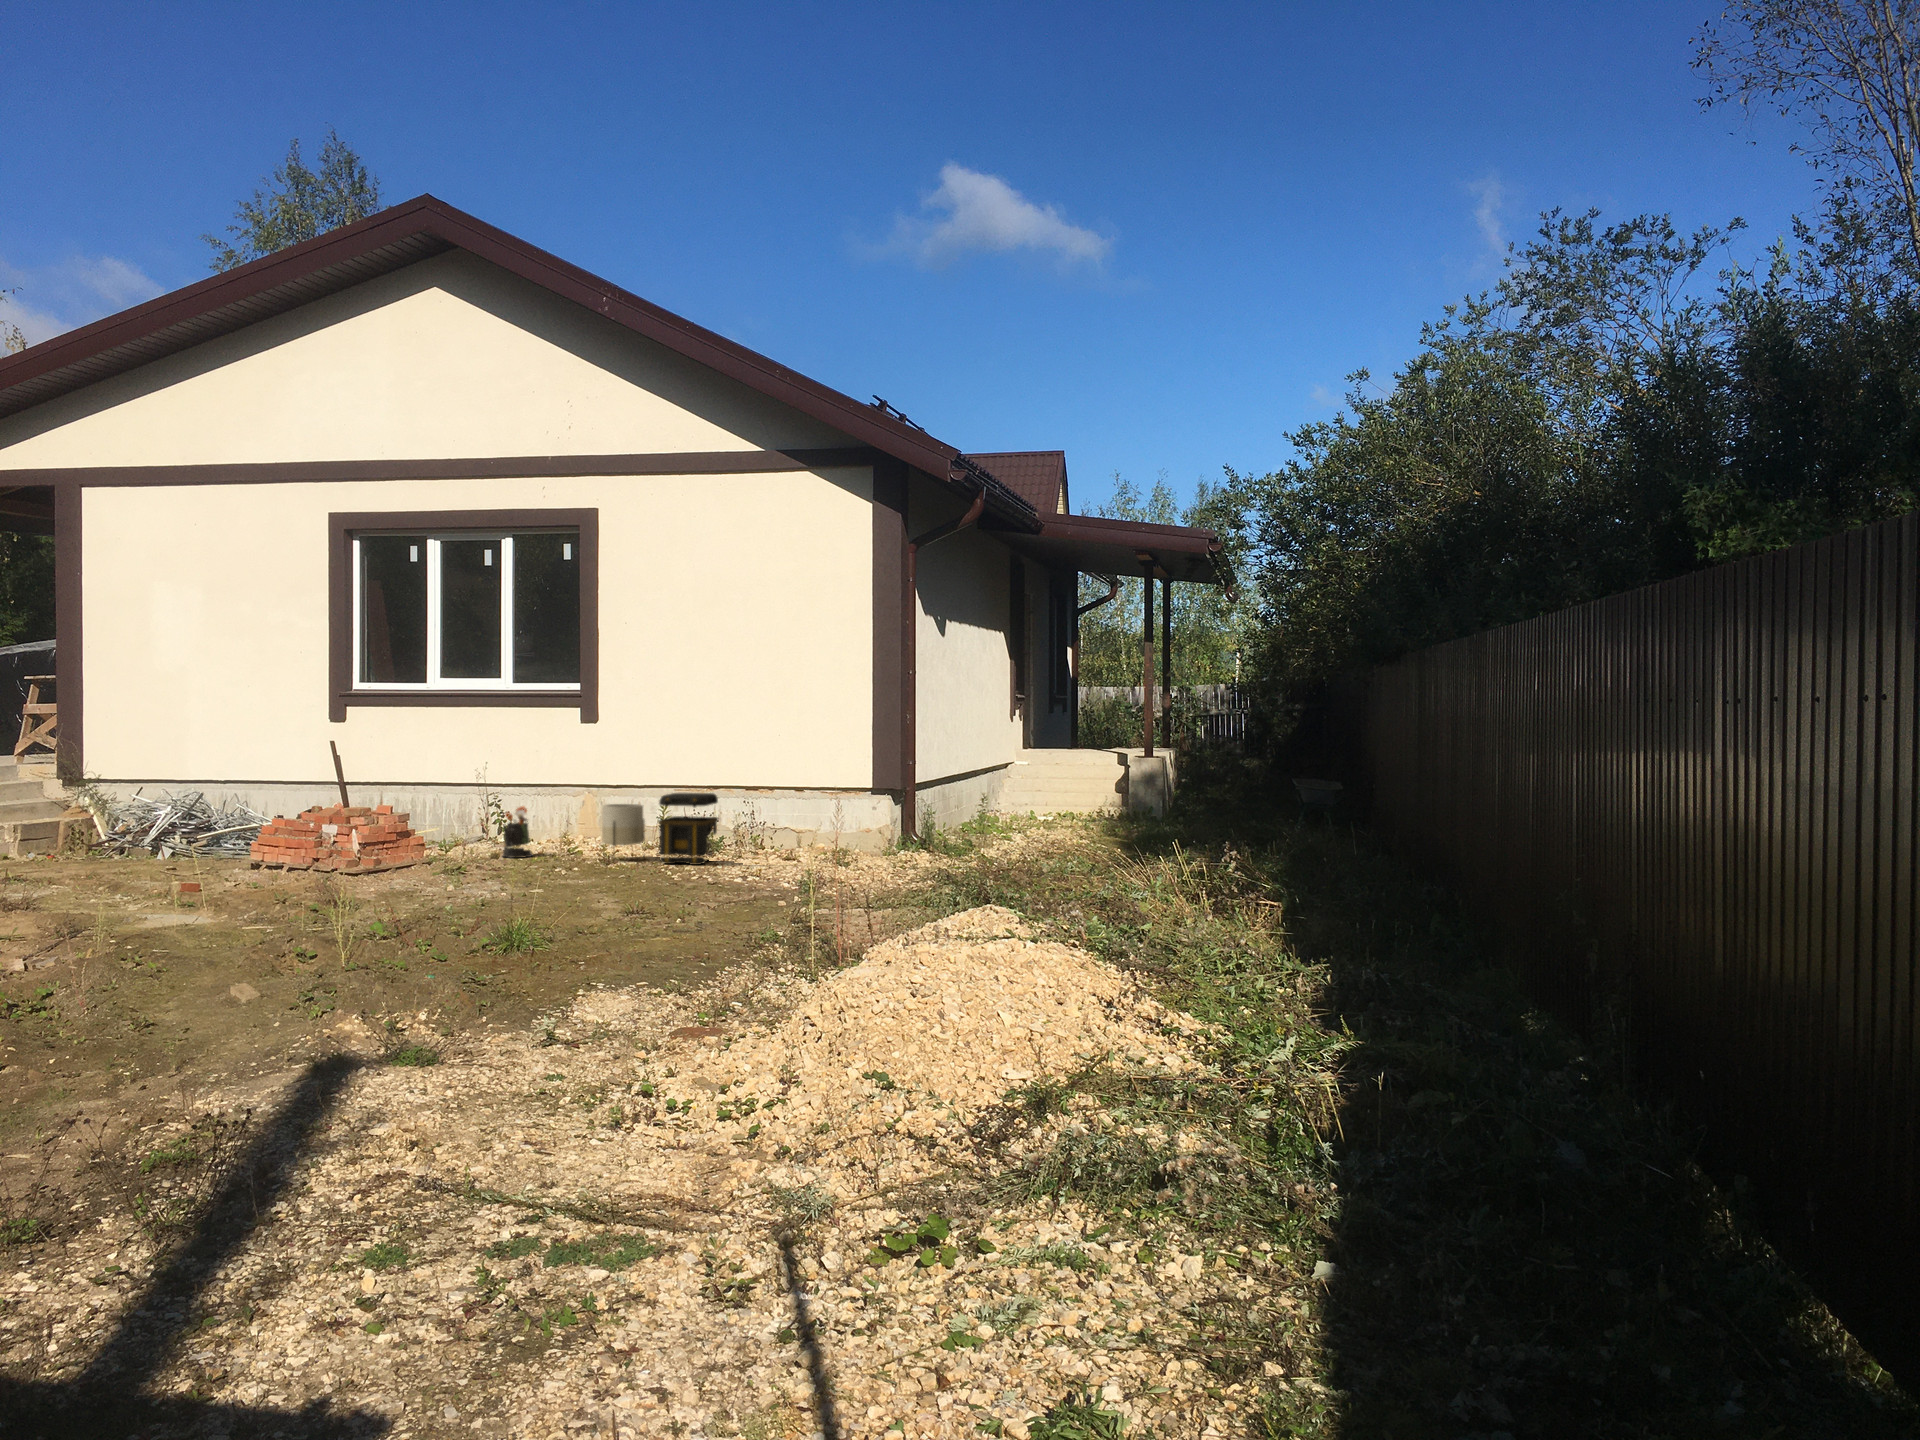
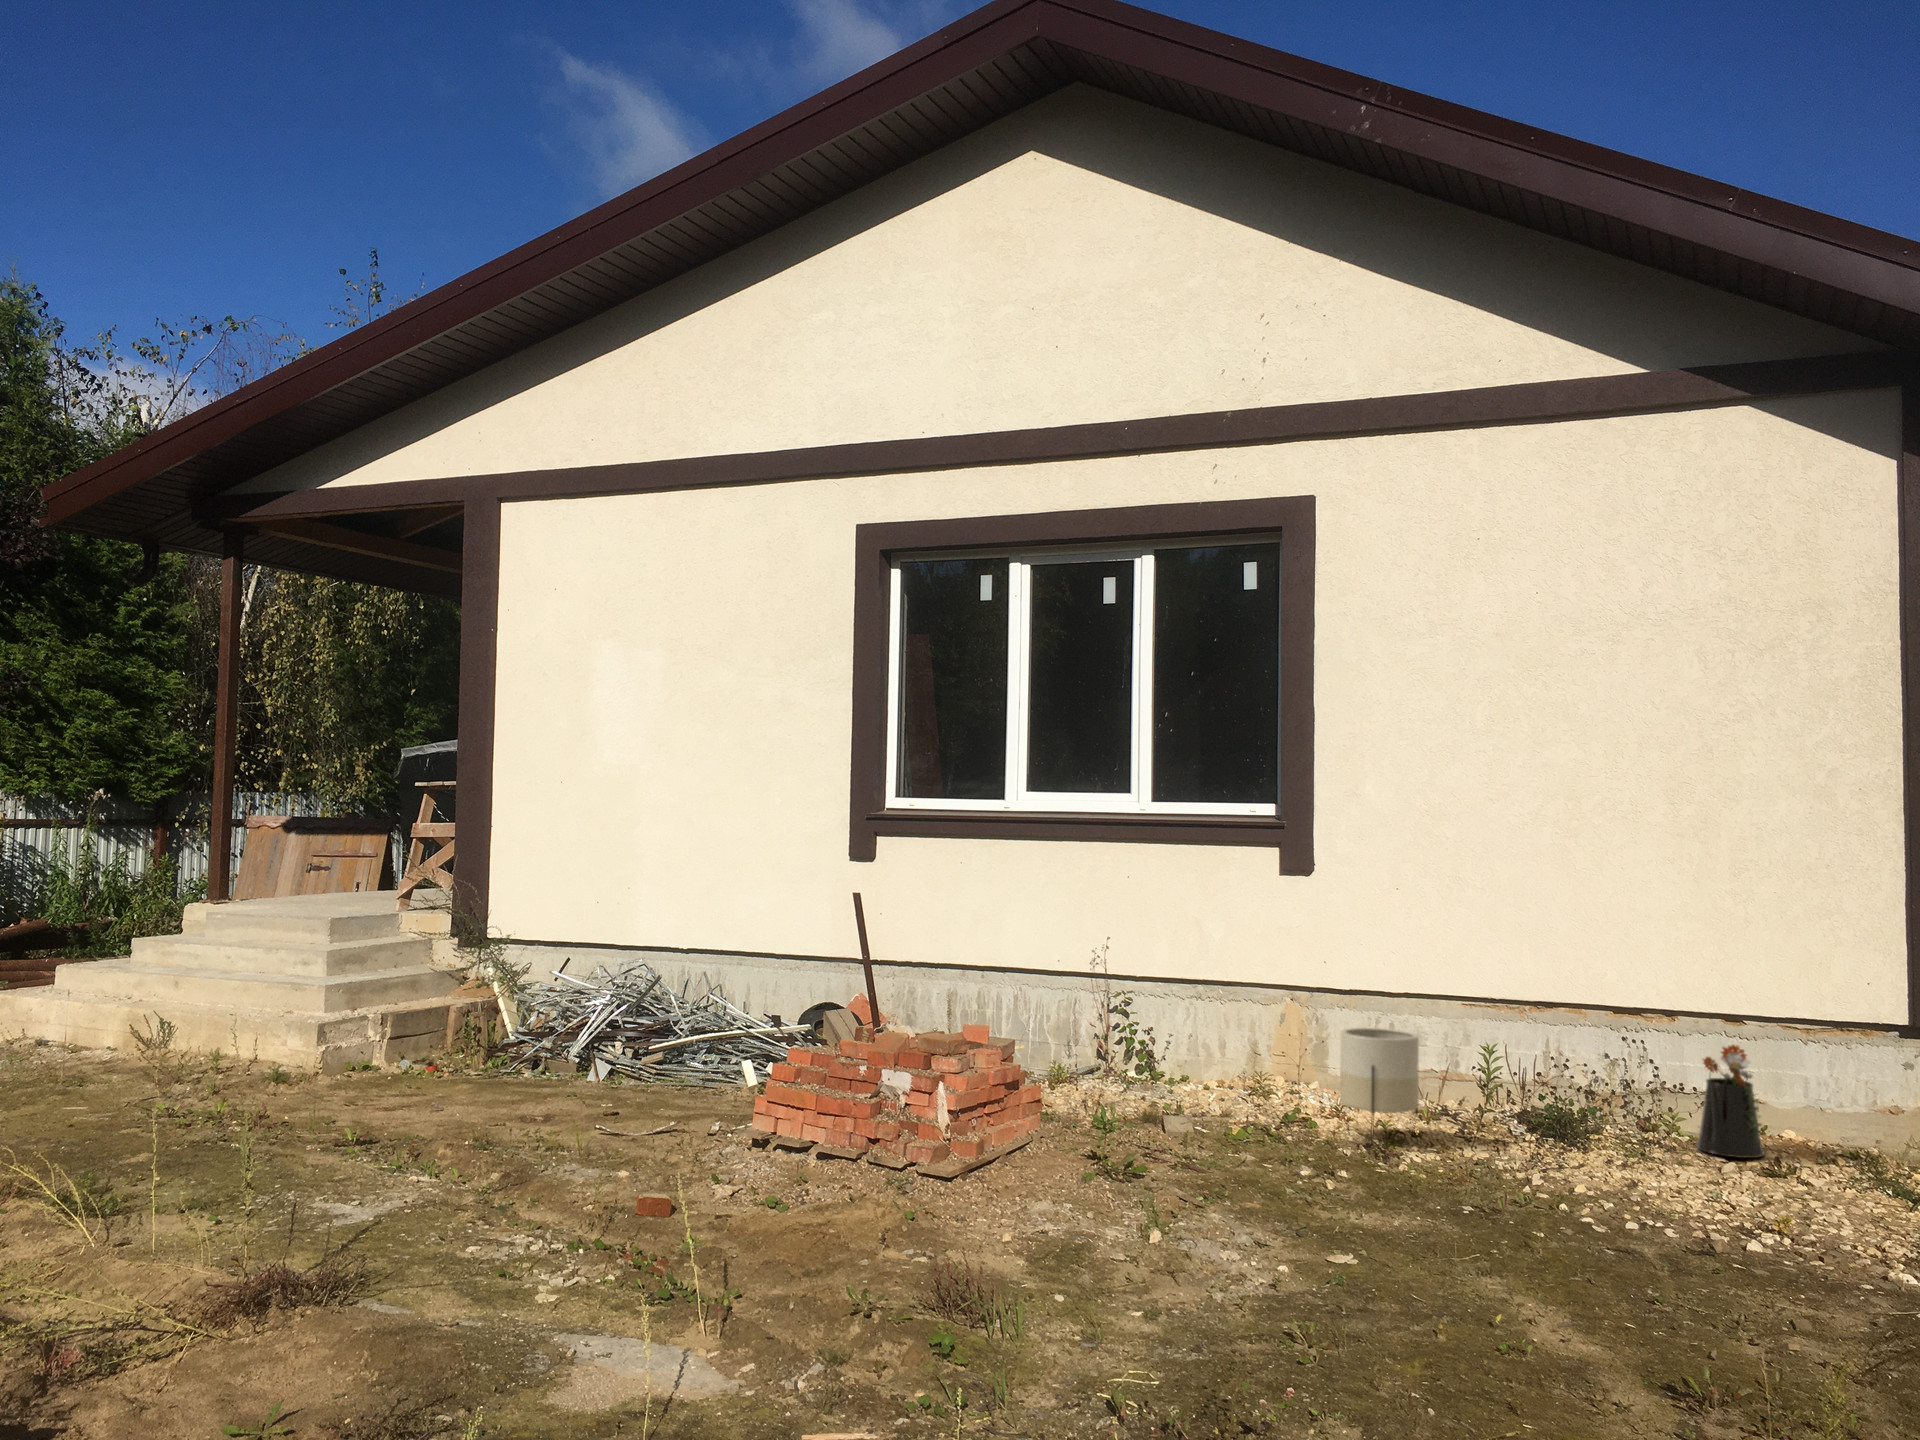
toolbox: present [658,793,719,865] -> none [1469,1014,1573,1166]
watering can: present [503,806,532,858] -> present [1696,1045,1764,1158]

